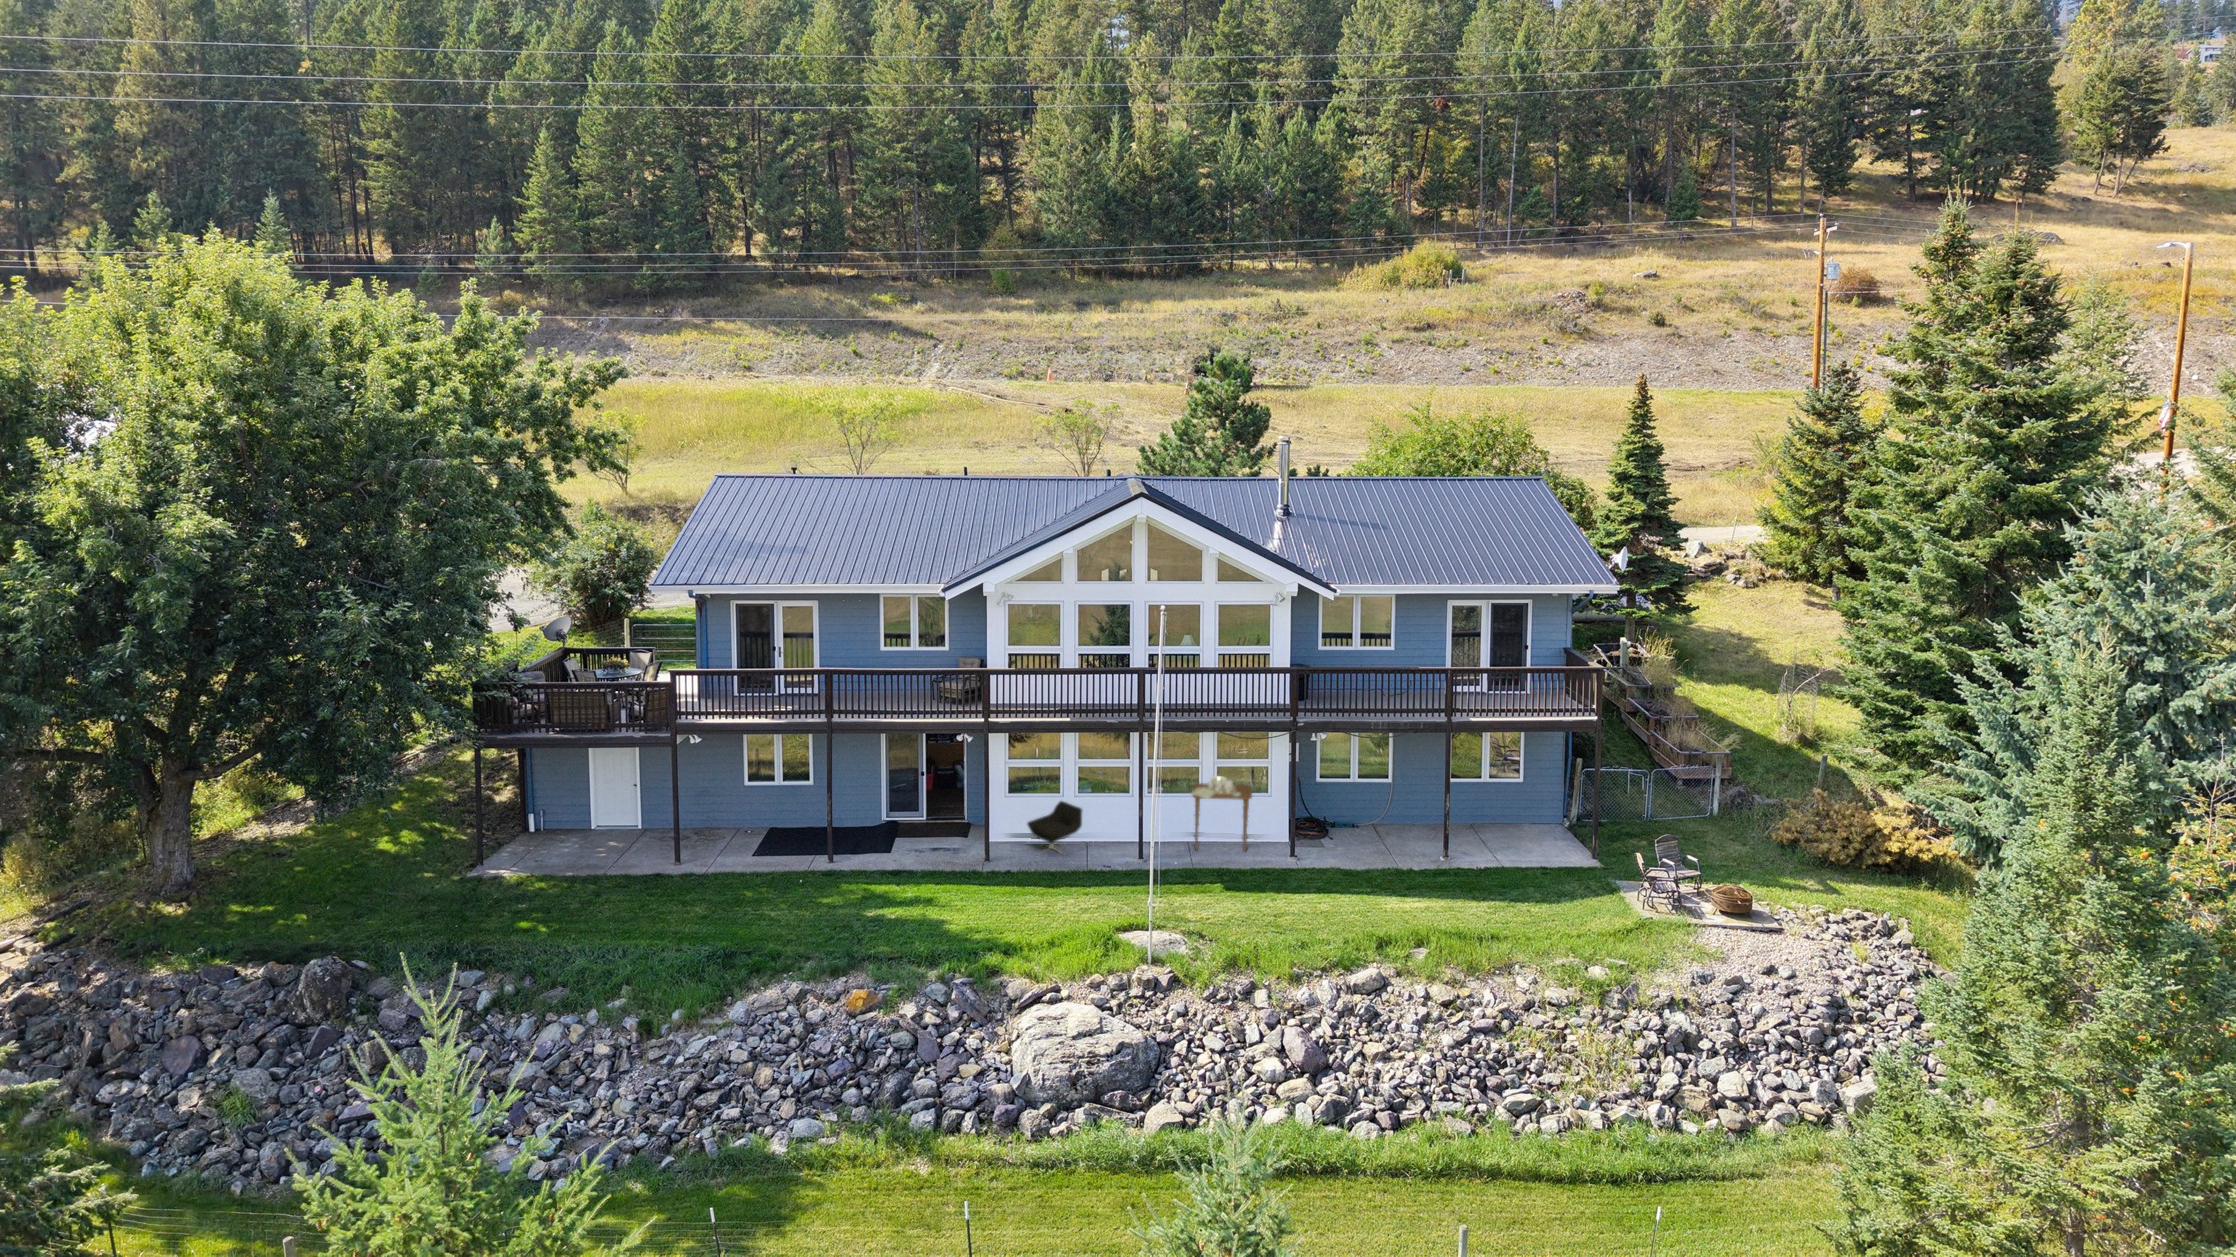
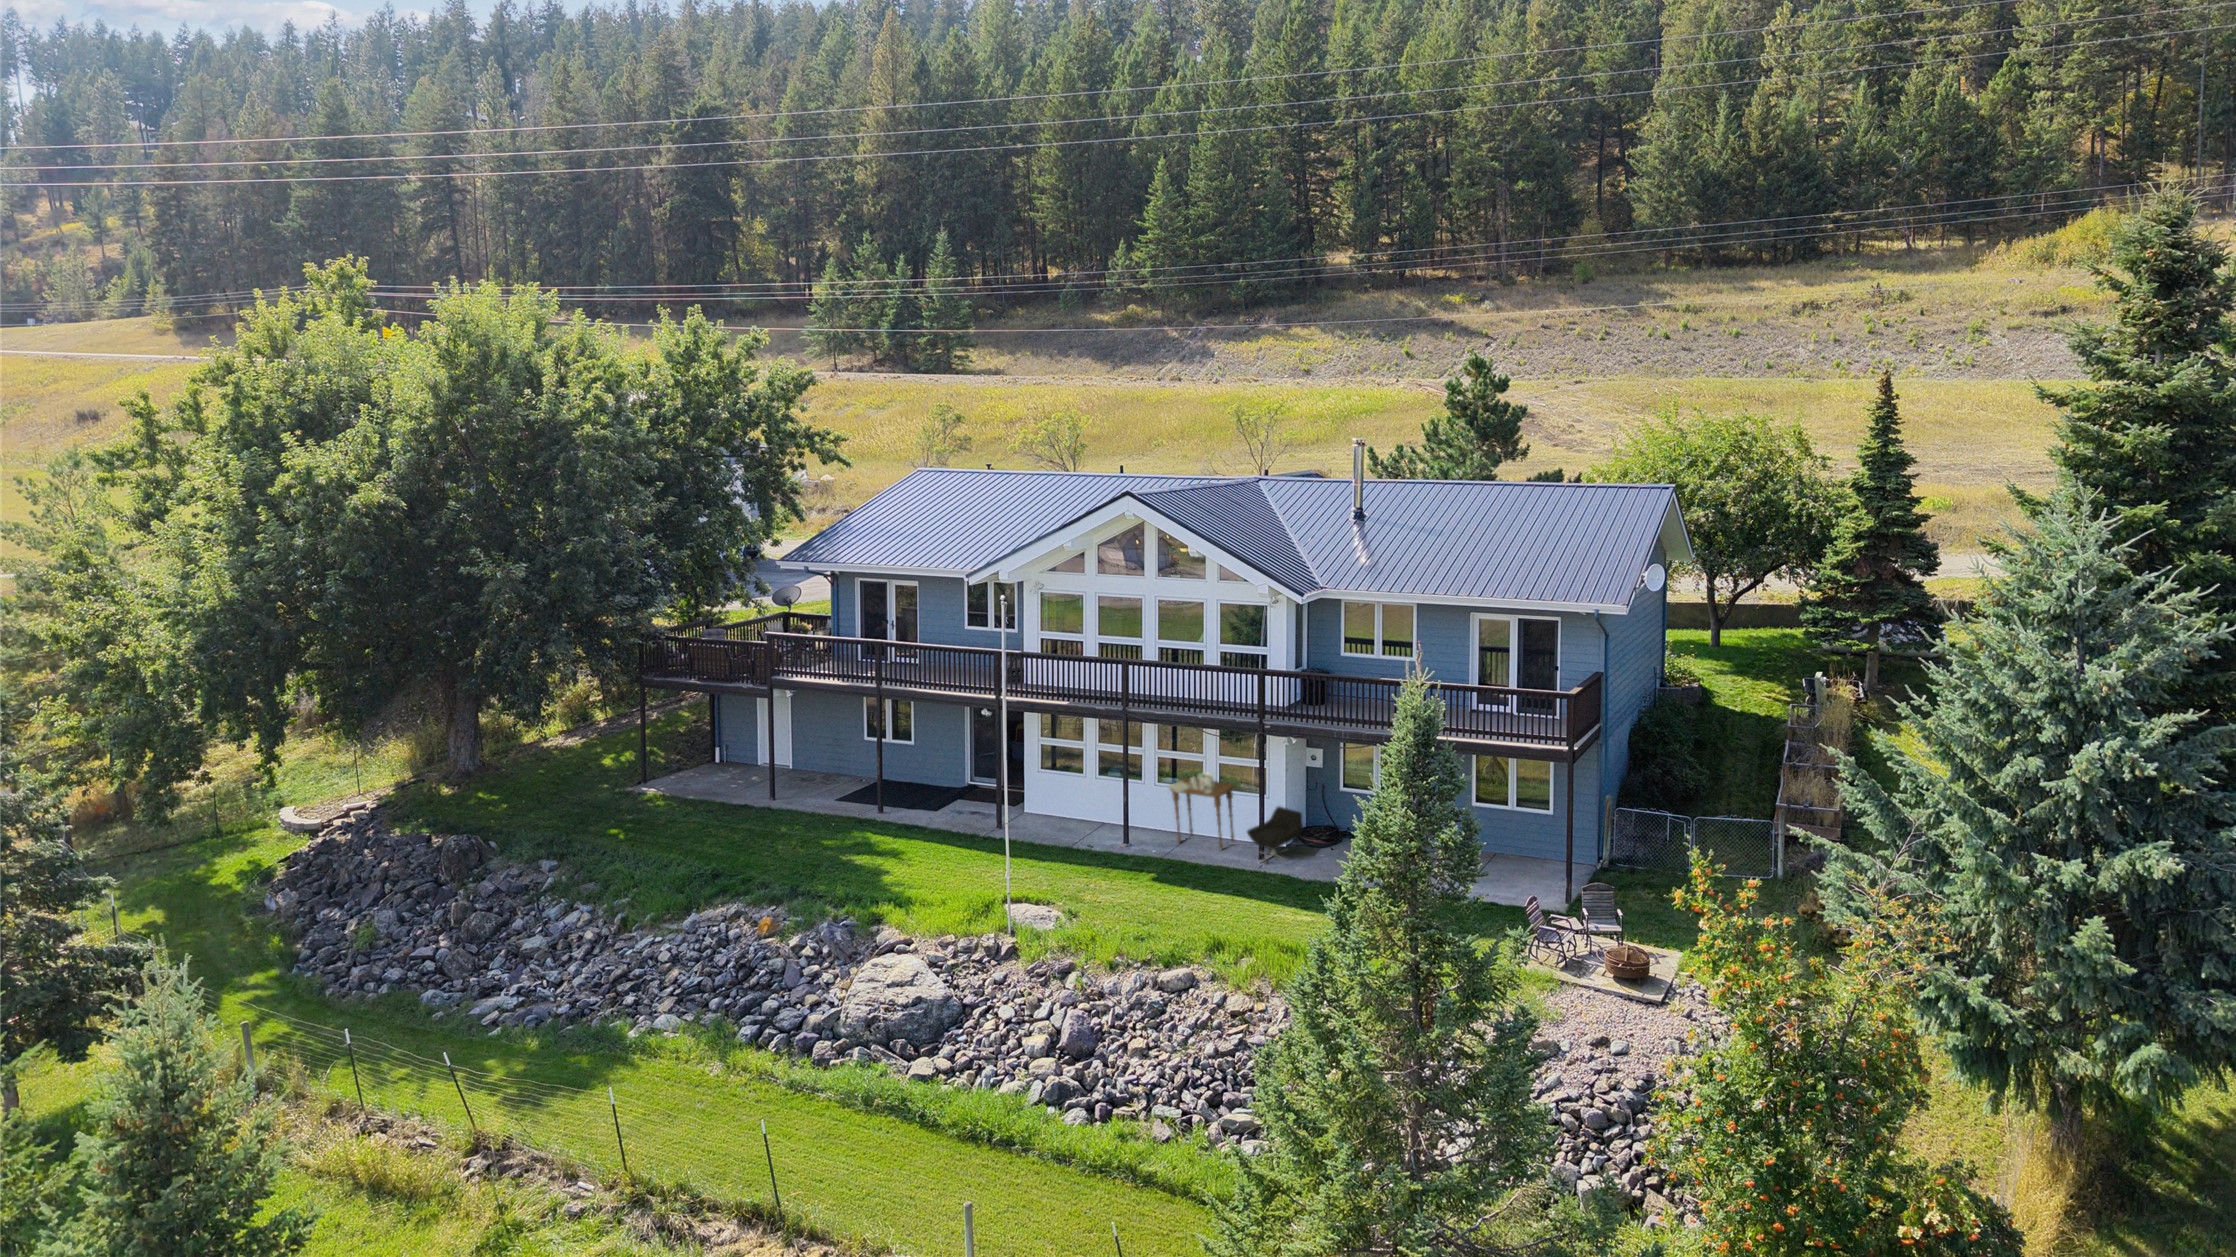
lounge chair: present [1027,801,1082,850] -> present [1247,807,1303,861]

